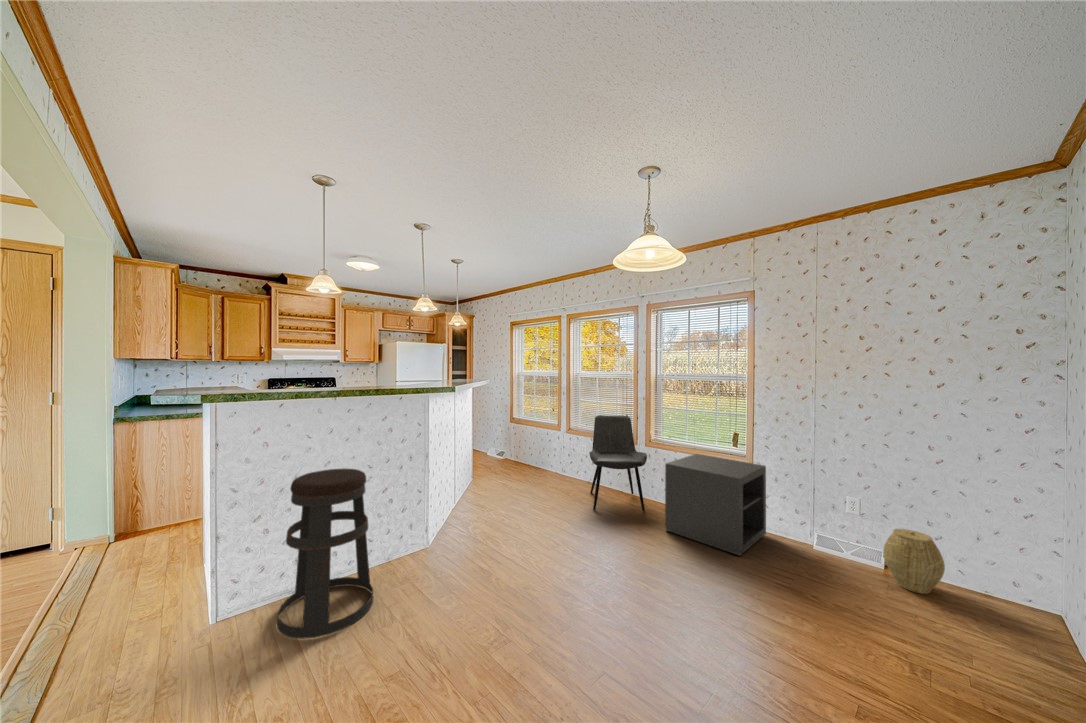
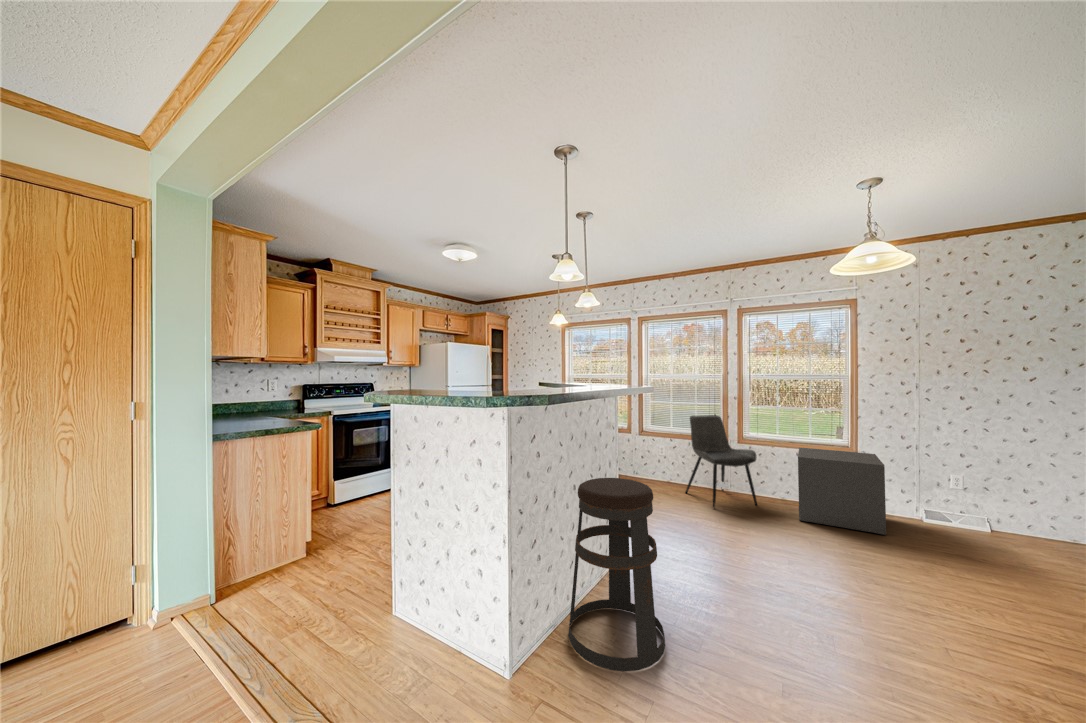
woven basket: present [883,529,945,594] -> none [997,497,1054,548]

